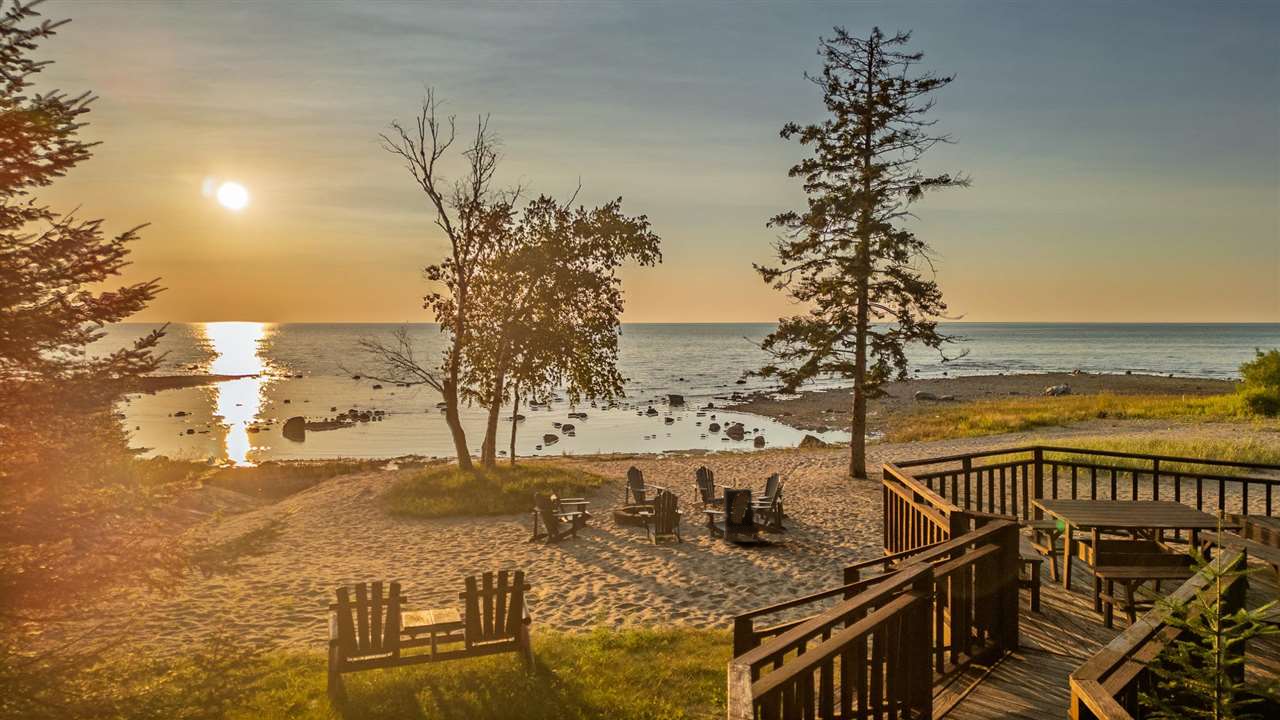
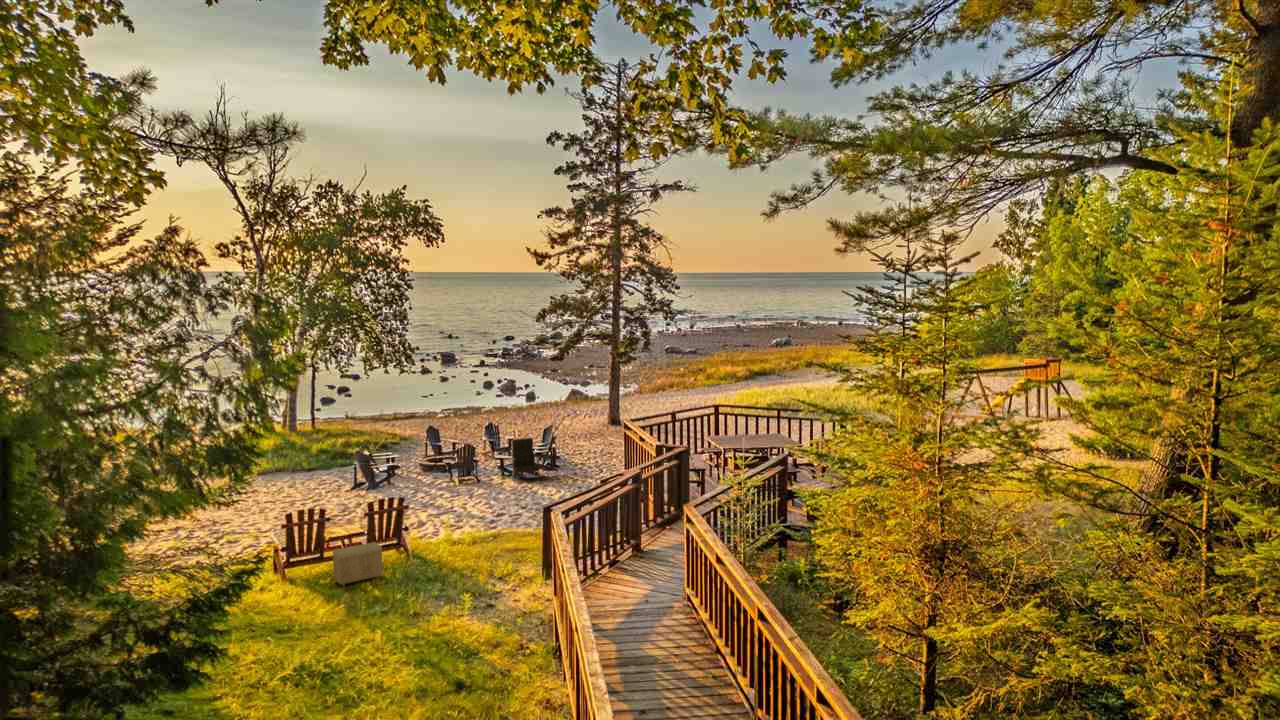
storage bench: none [450,628,515,692] -> present [333,542,383,586]

